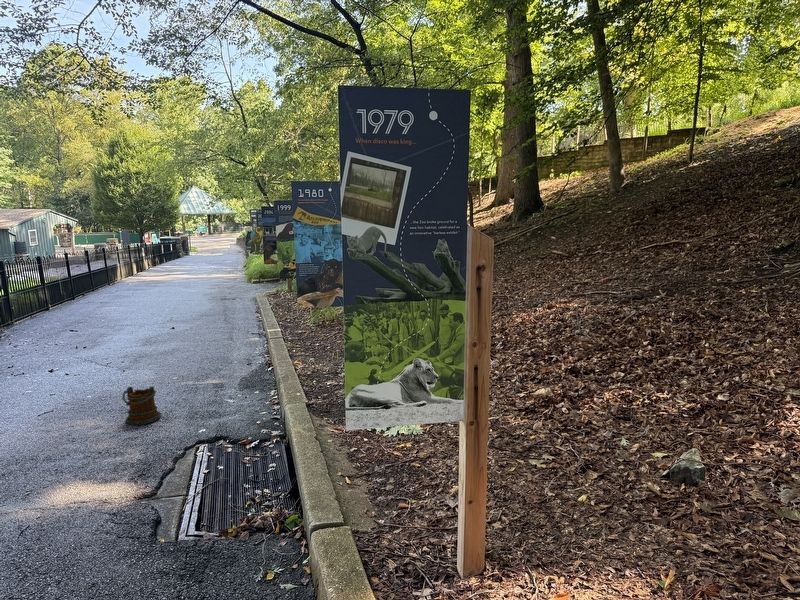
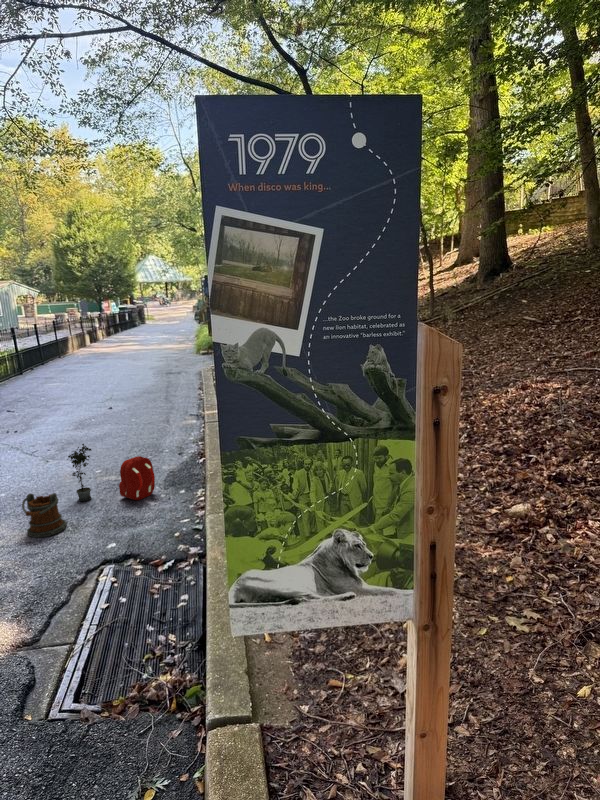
potted plant: none [158,347,182,399] -> present [68,444,91,501]
backpack: none [205,359,238,398] -> present [119,456,155,500]

